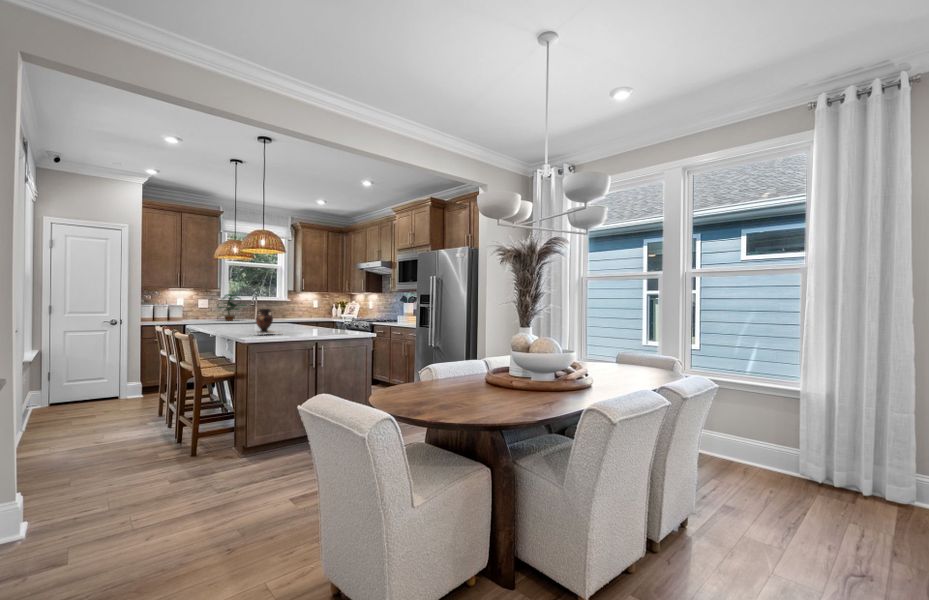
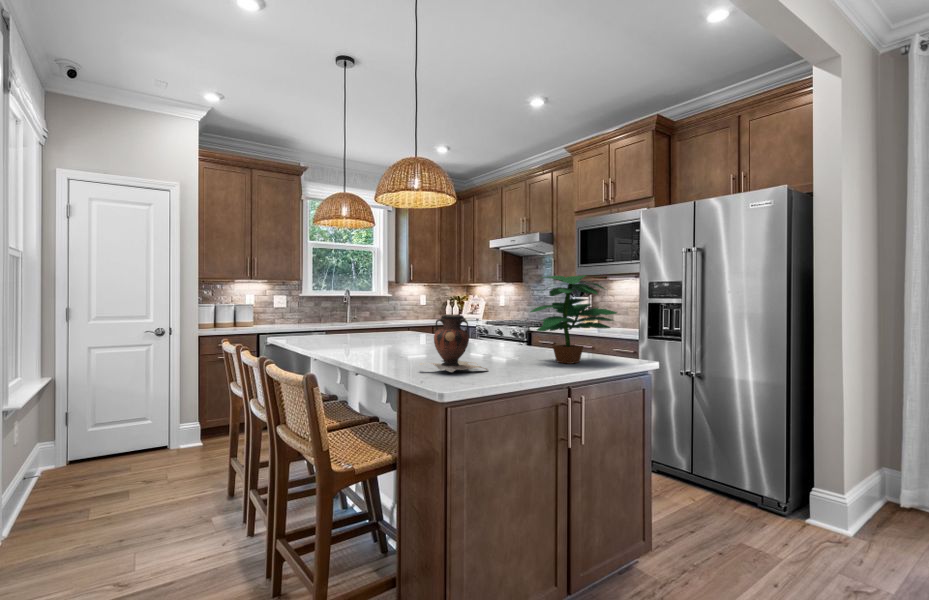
potted plant: present [218,294,245,321] -> present [530,275,617,364]

